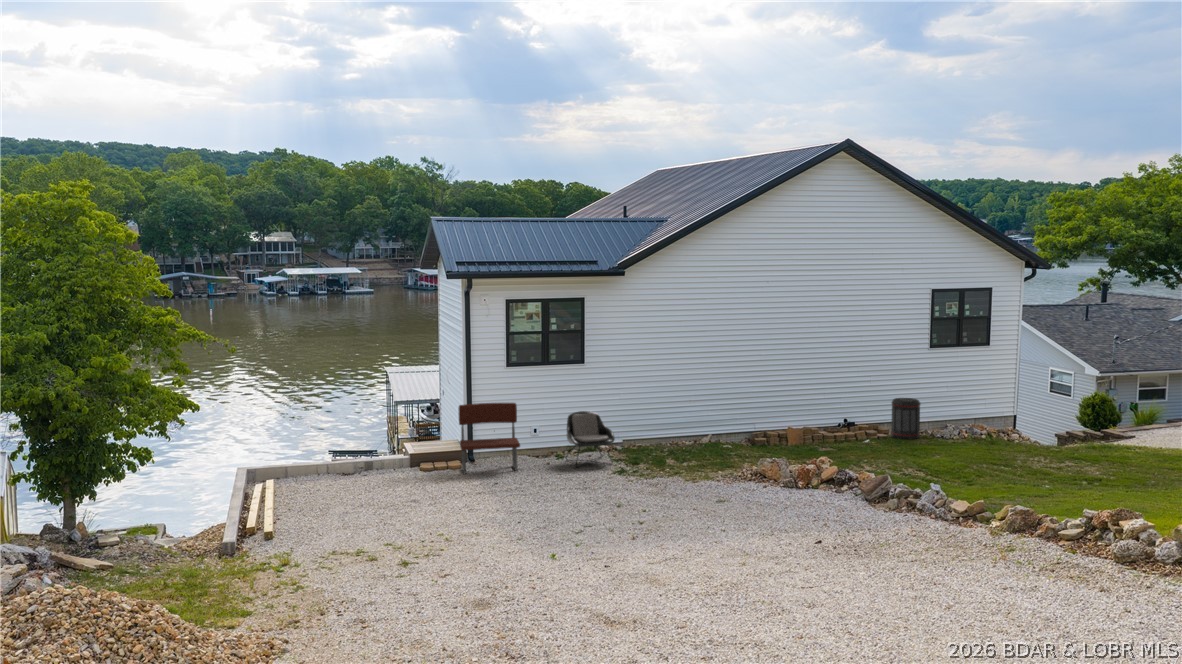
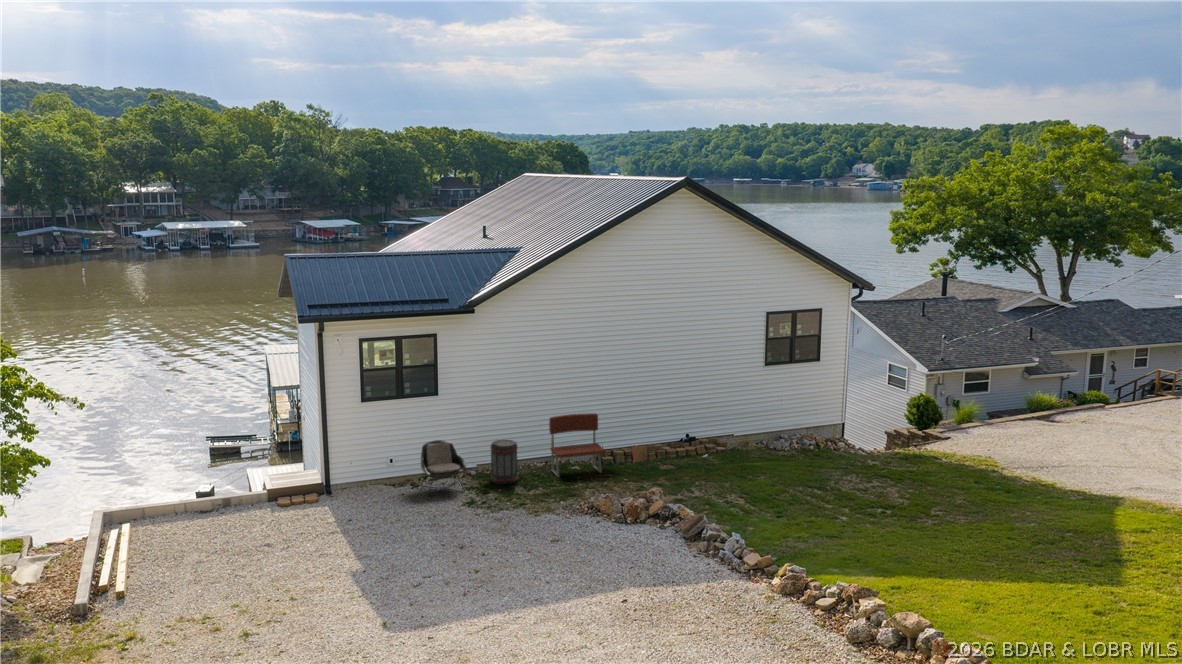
trash can: present [891,398,920,439] -> present [490,440,518,484]
bench: present [459,403,520,474] -> present [549,413,606,477]

